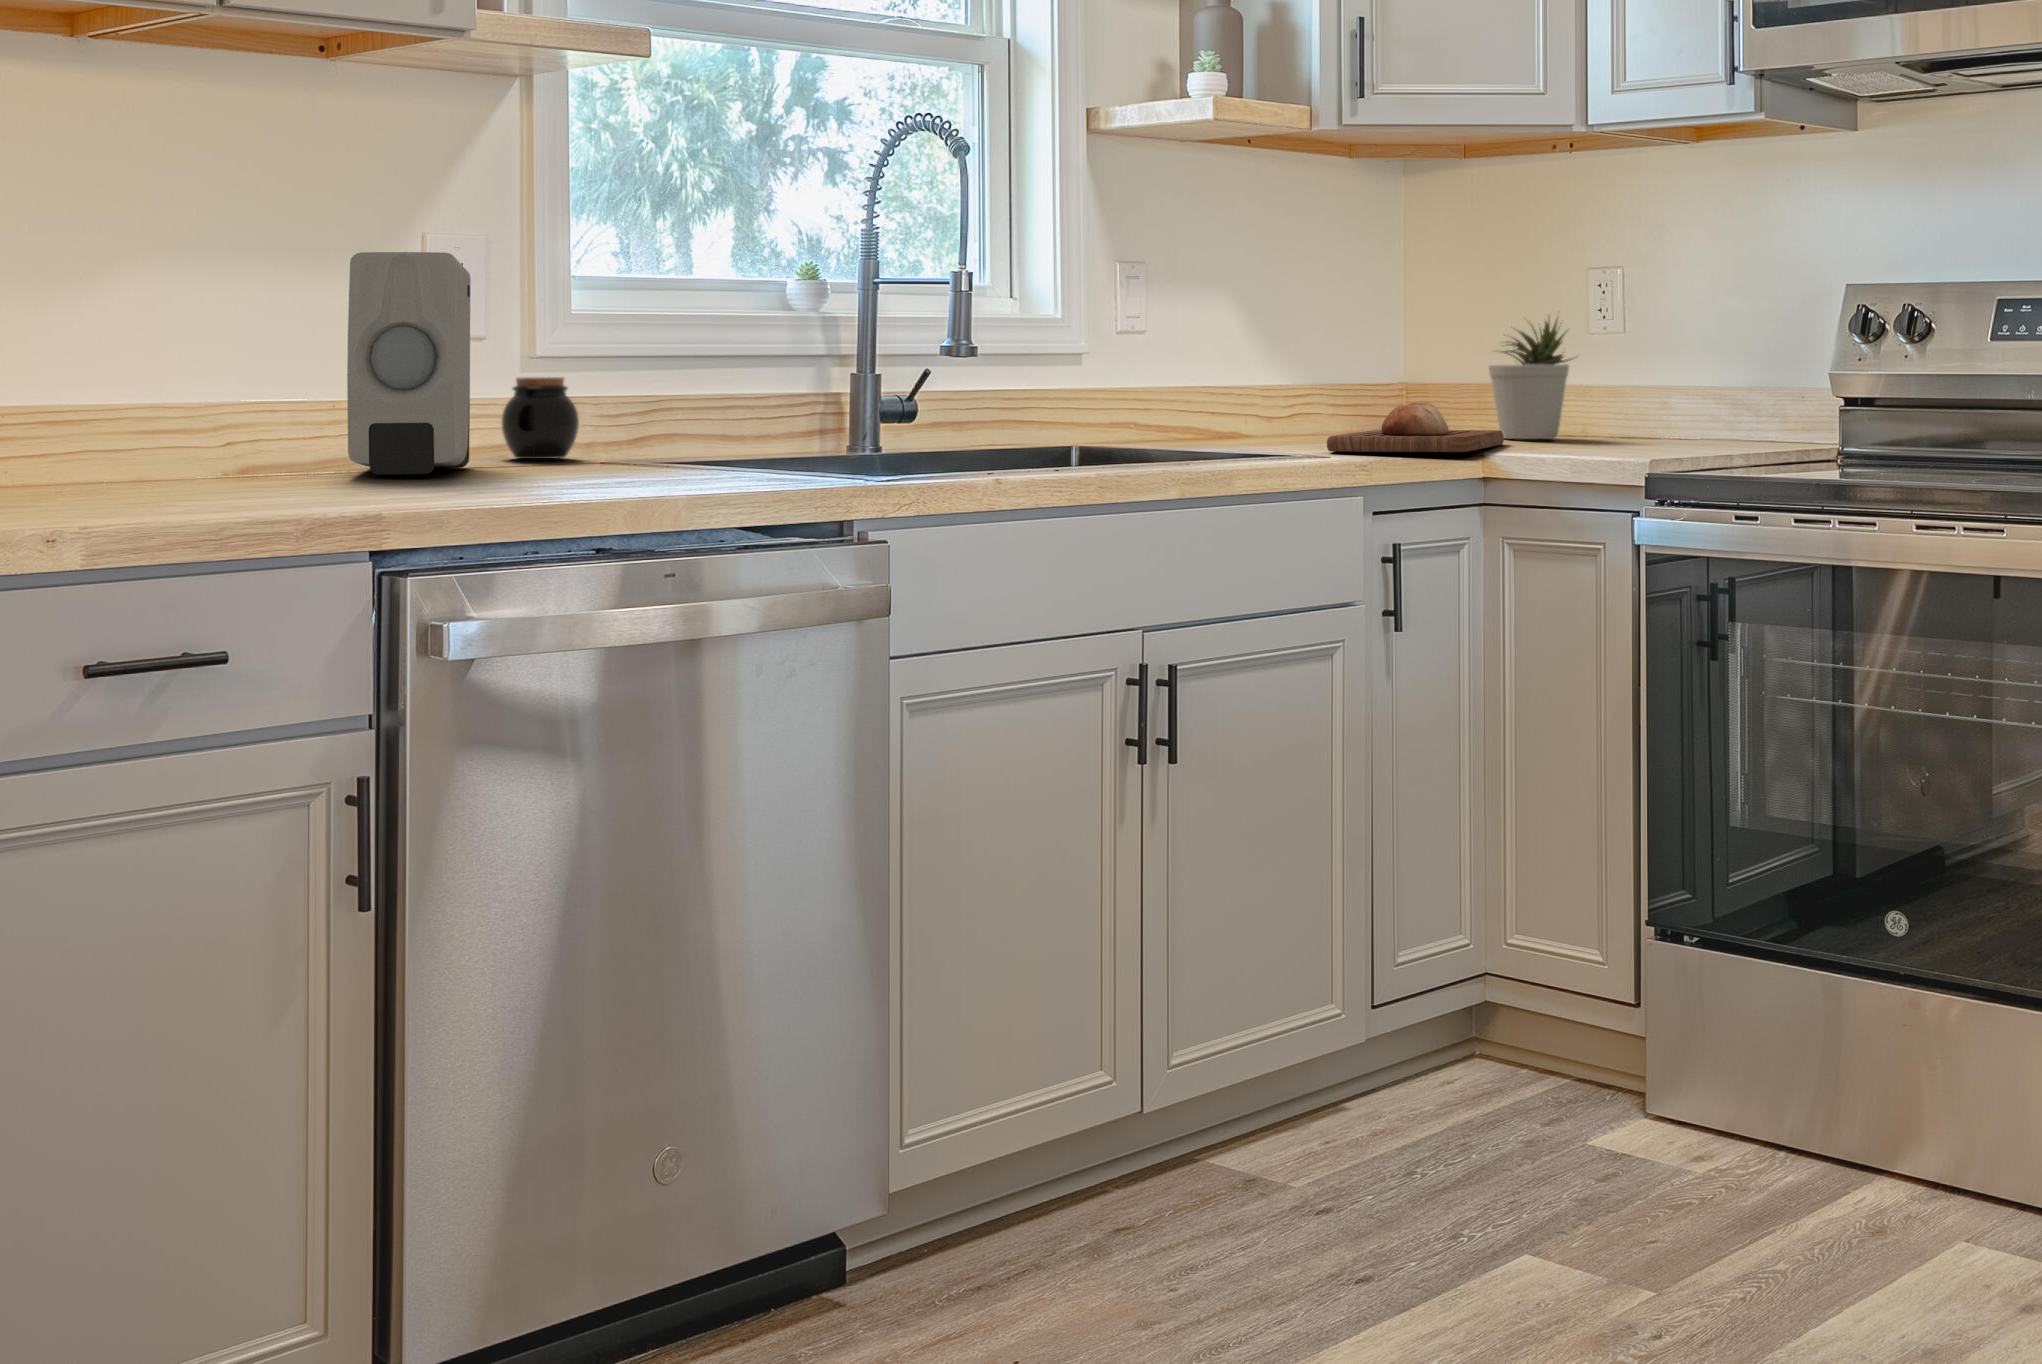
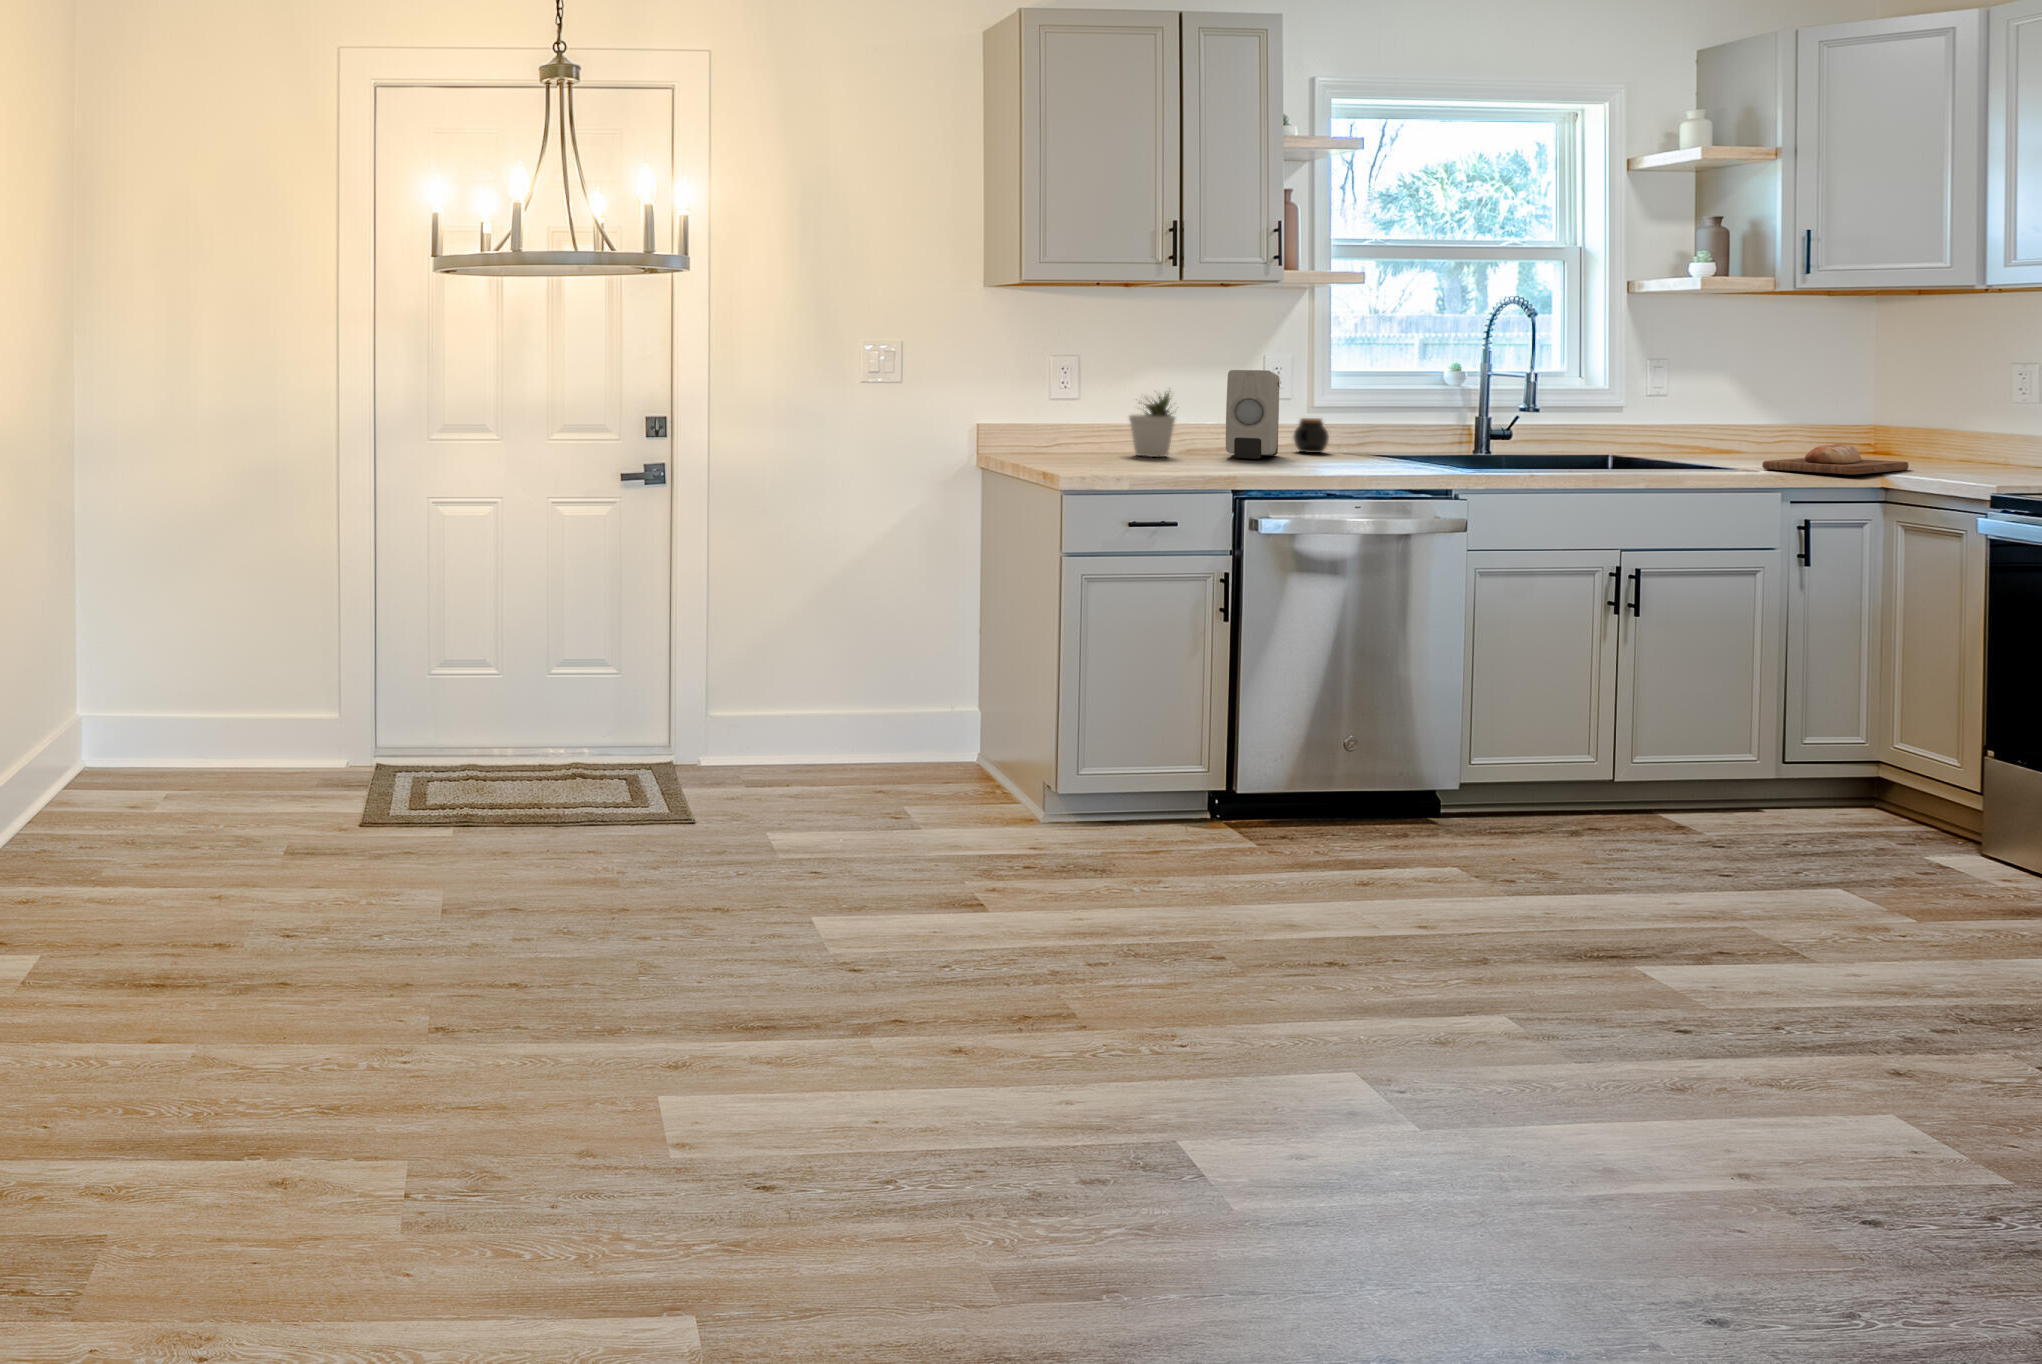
potted plant: present [1489,320,1571,439] -> present [1129,391,1175,457]

